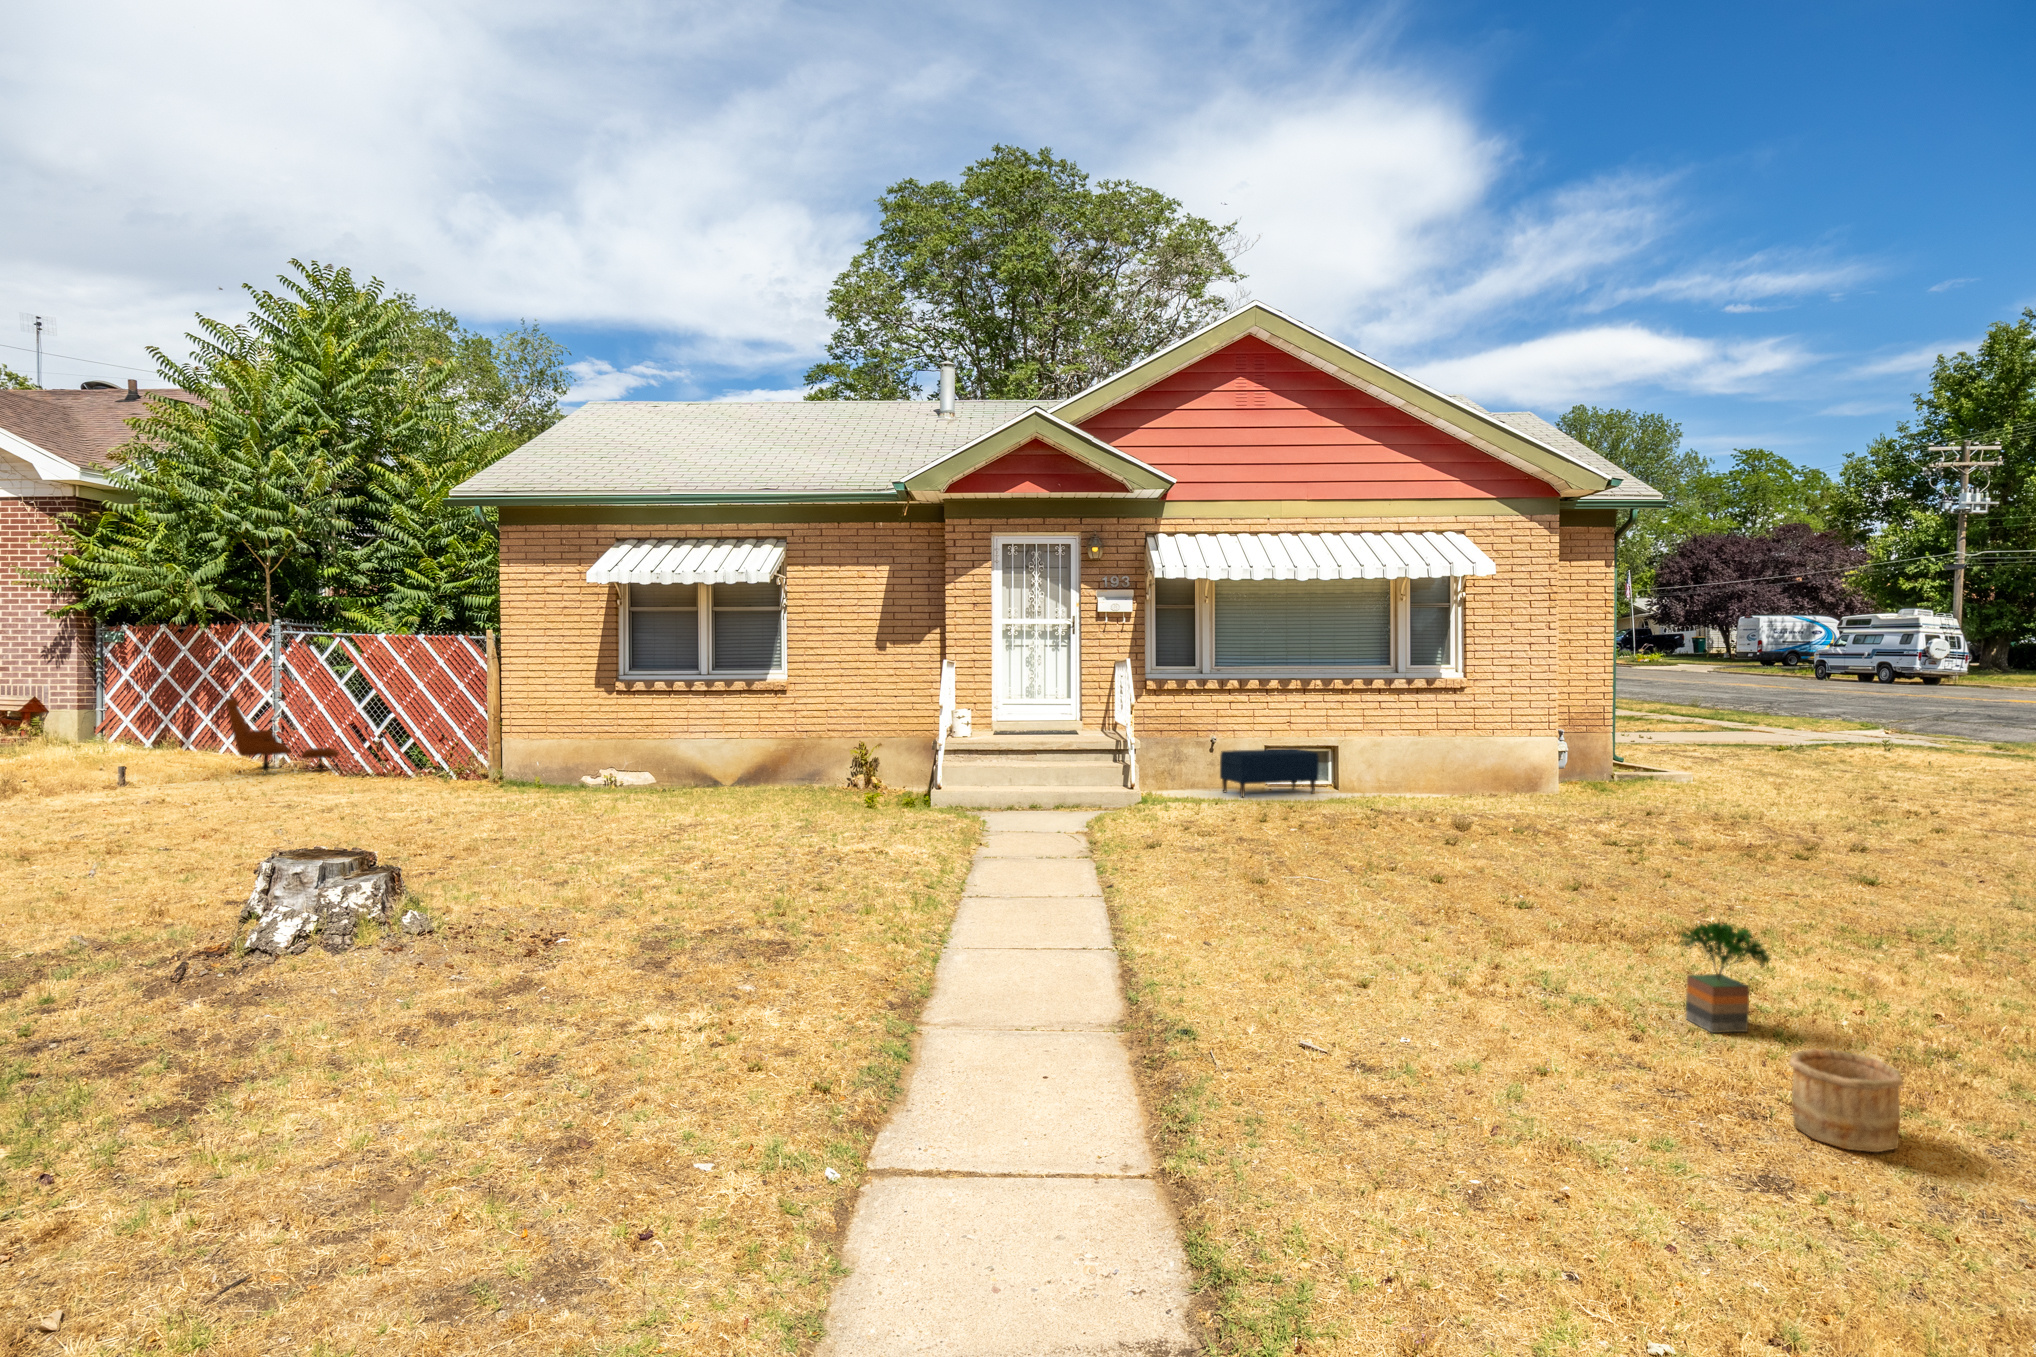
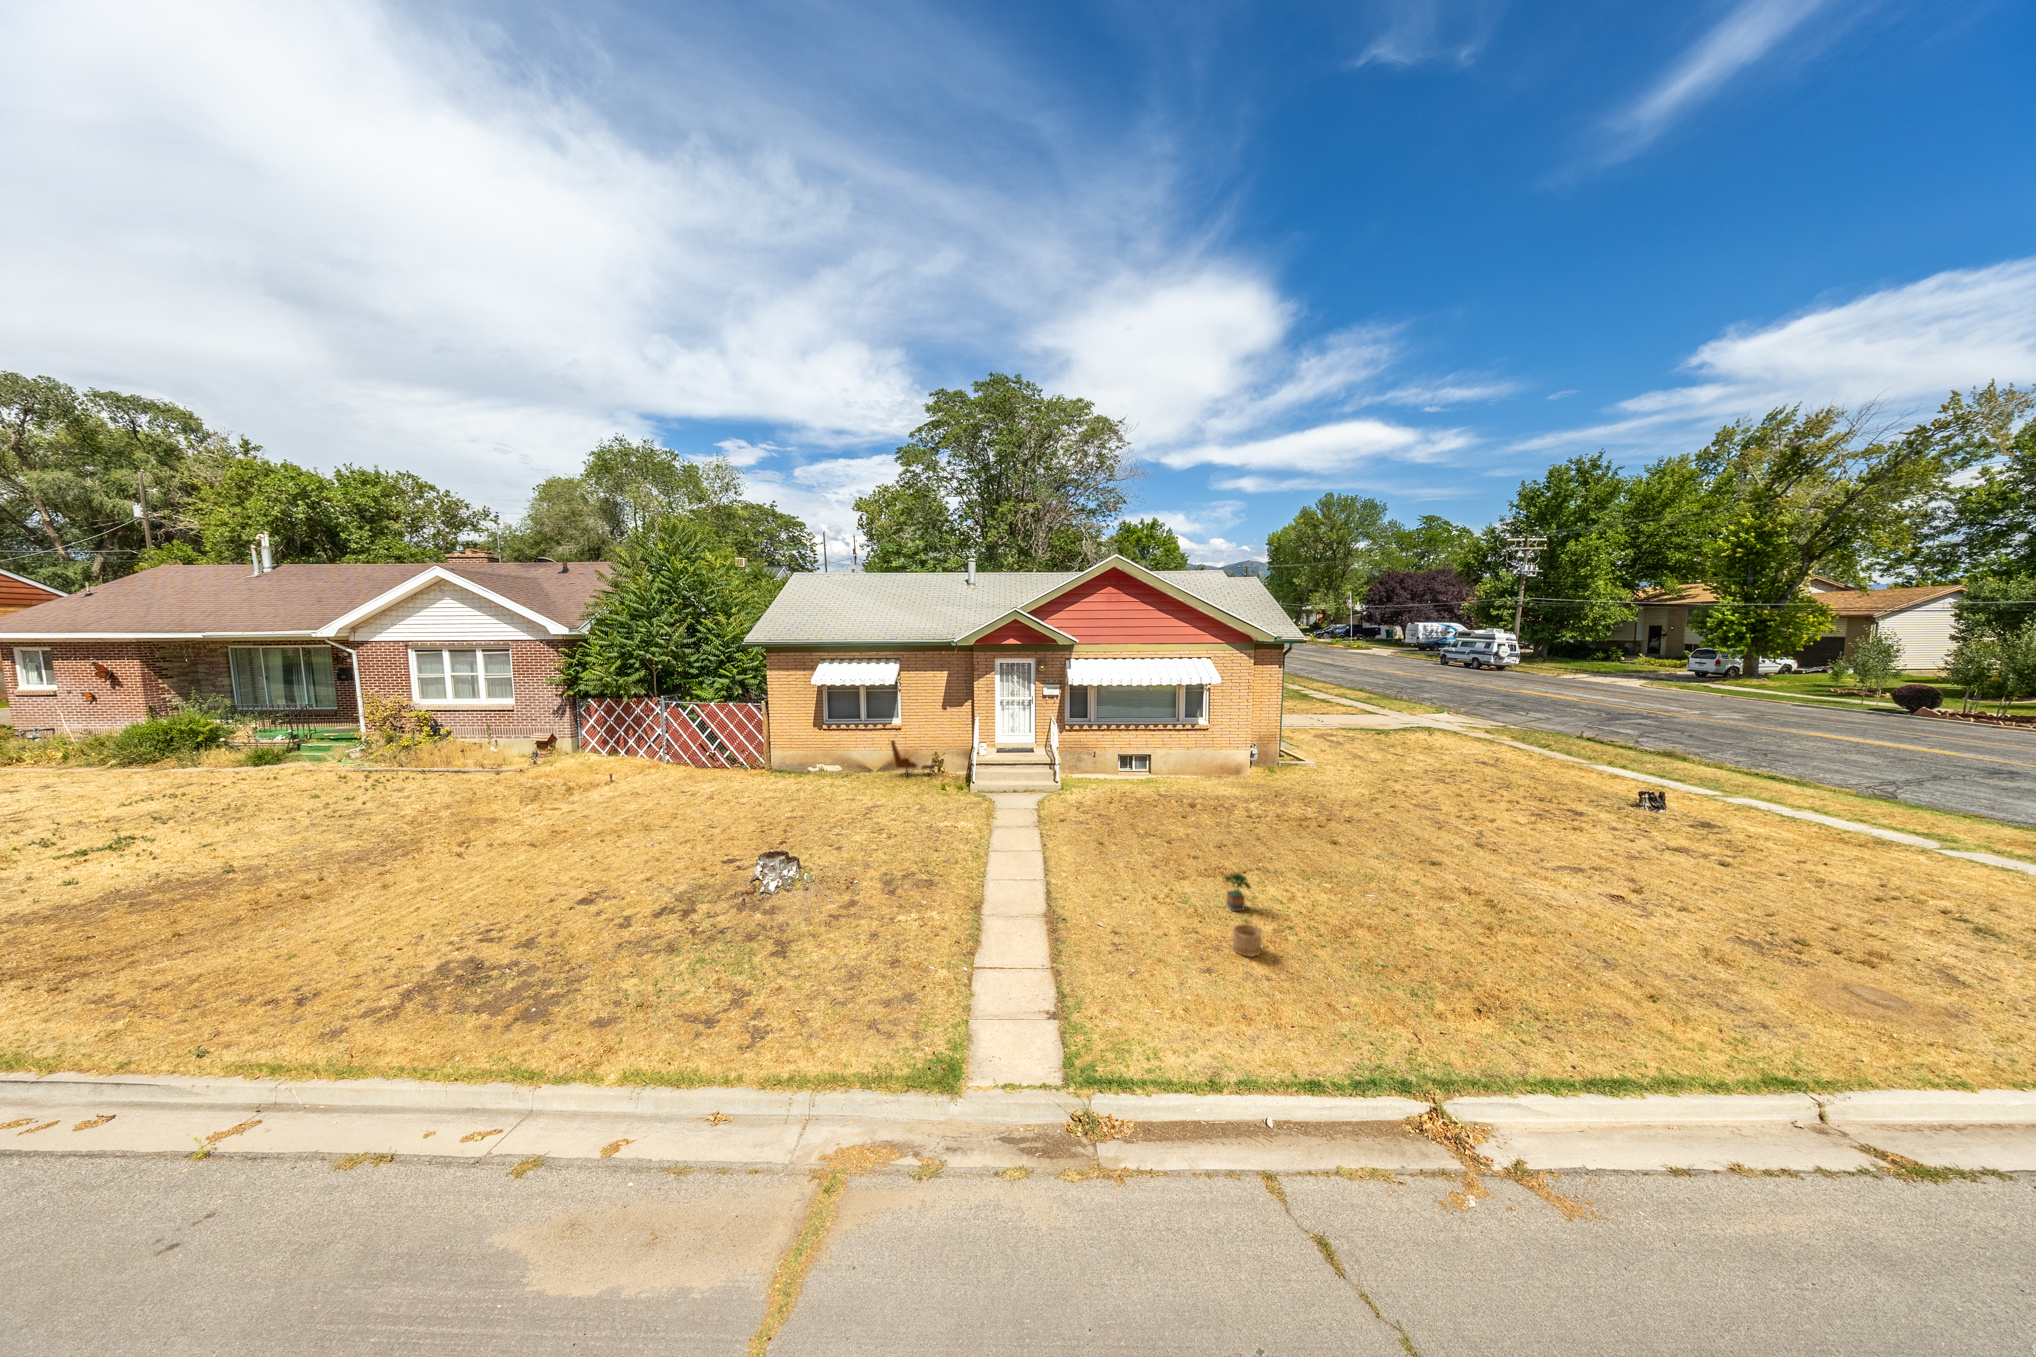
lounge chair: present [225,698,339,773] -> present [891,740,935,775]
bench: present [1220,748,1319,797] -> none [1098,754,1142,780]

